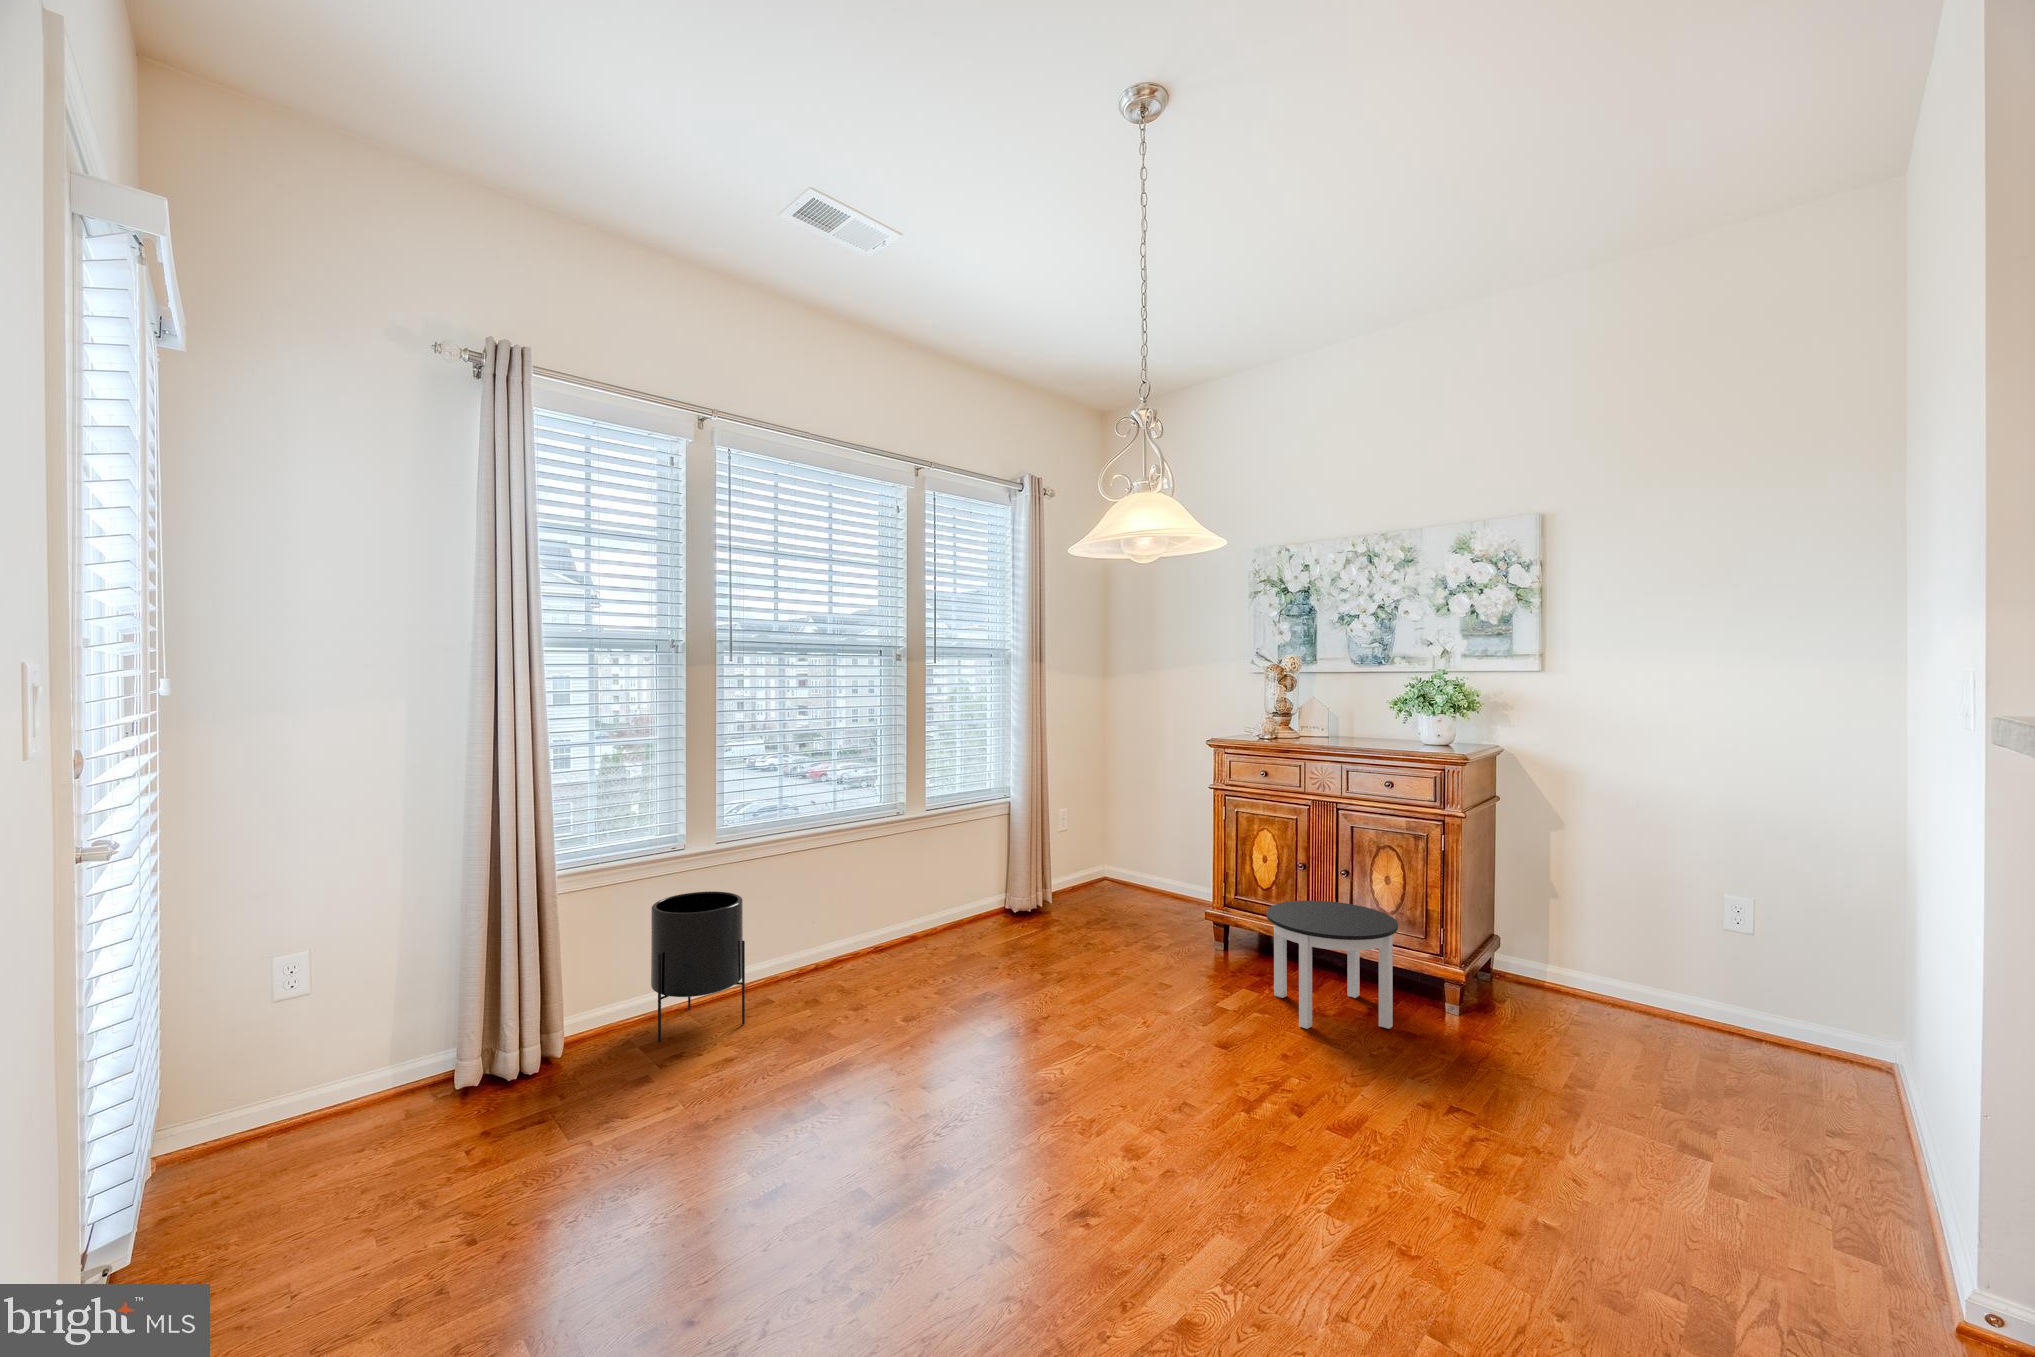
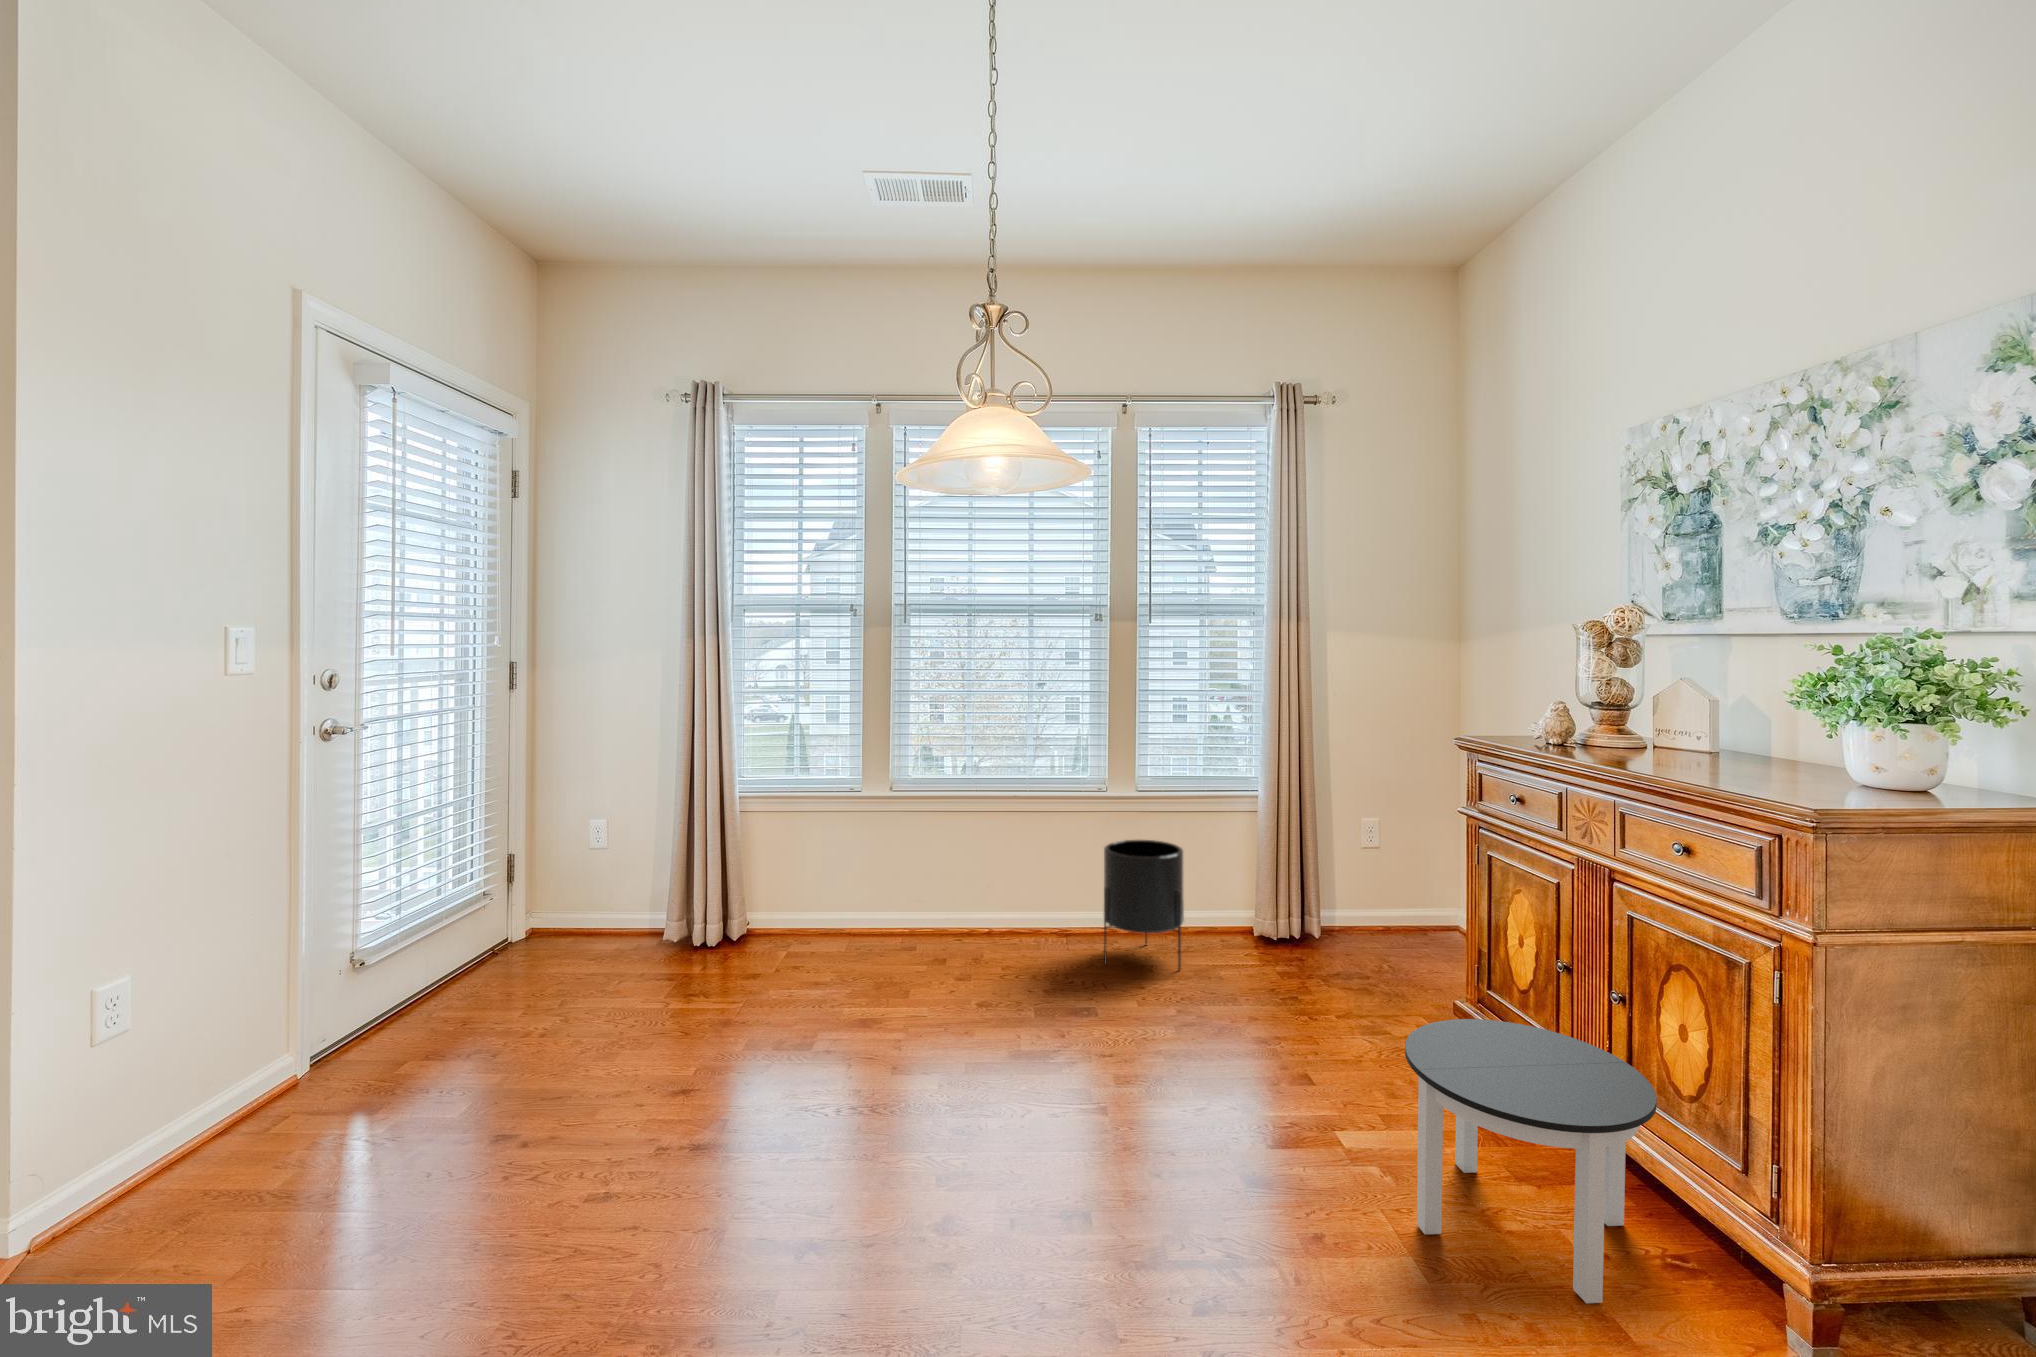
planter: present [651,892,745,1042] -> present [1104,840,1184,970]

